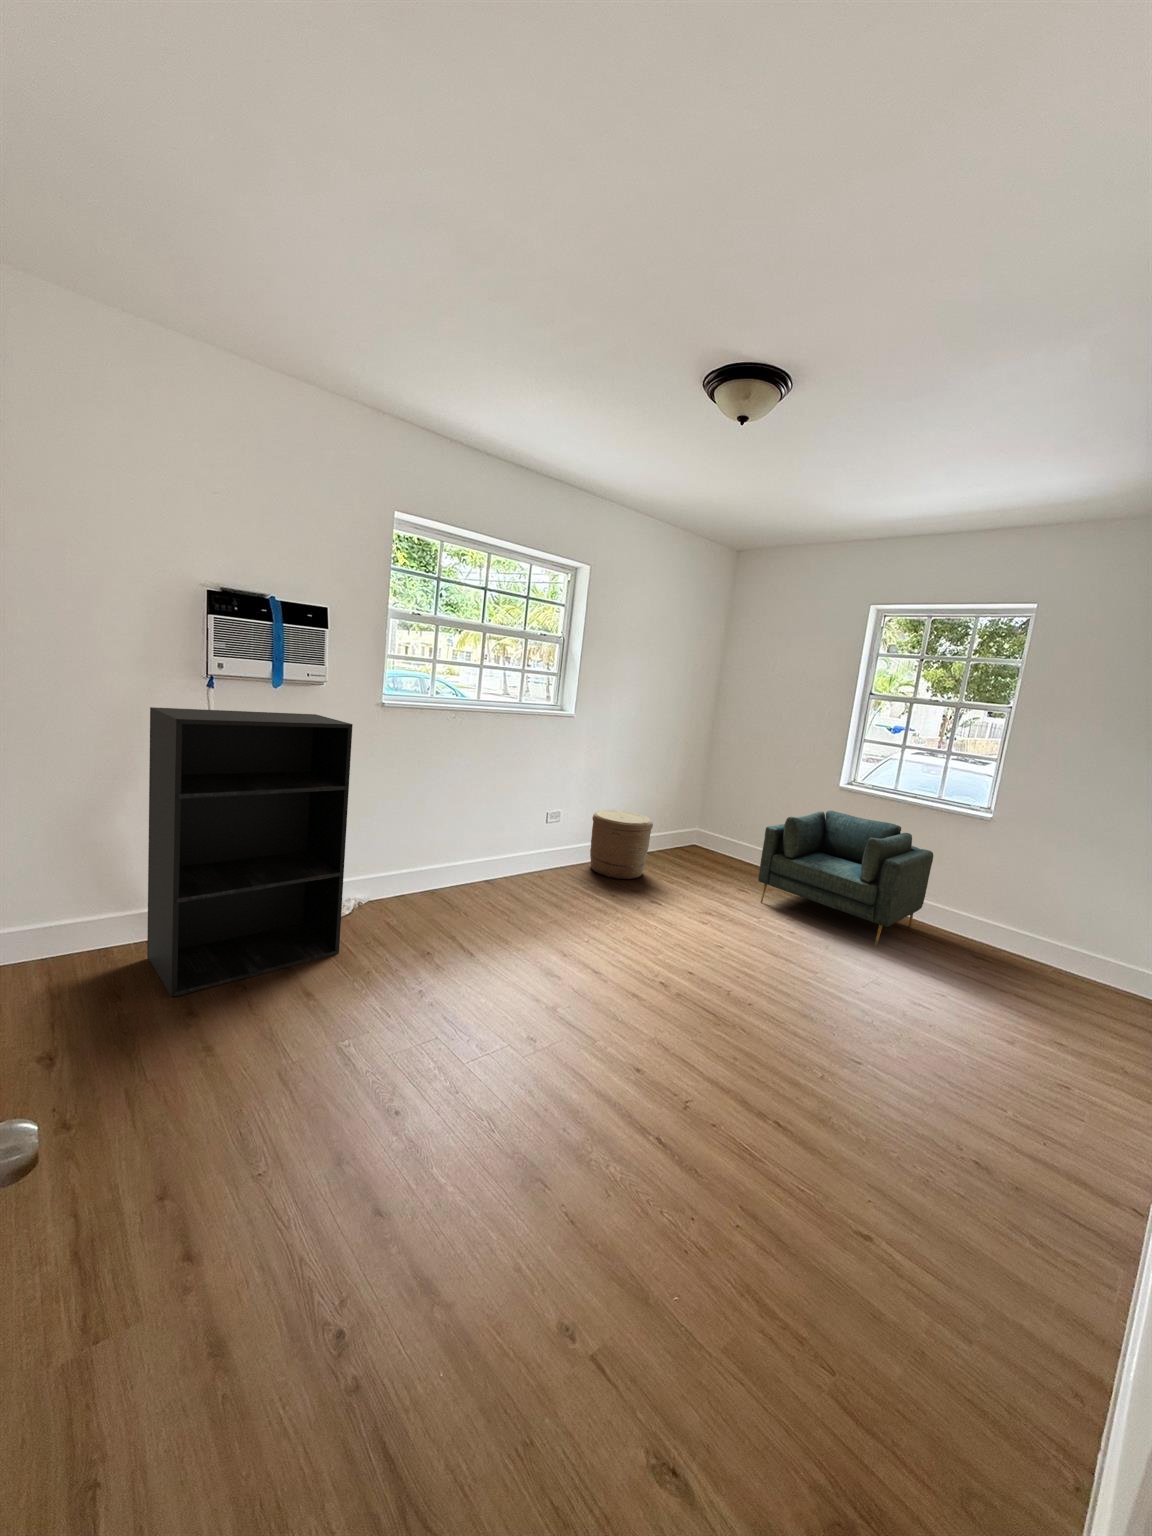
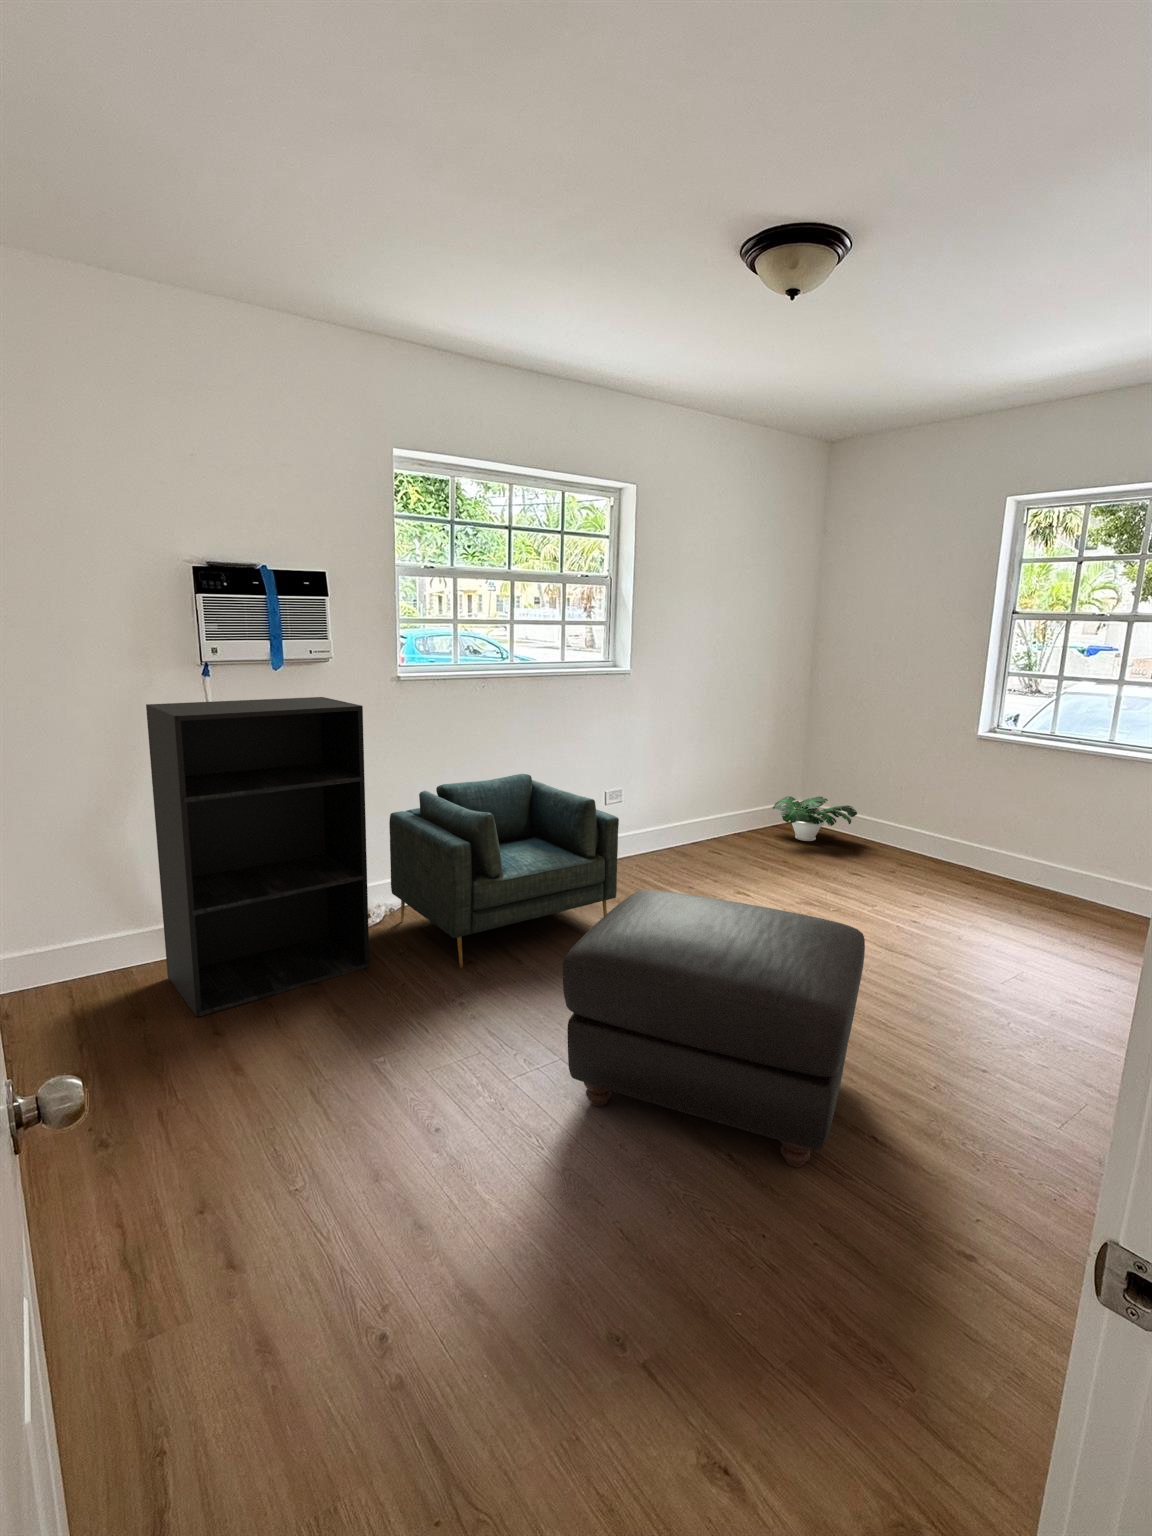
woven basket: present [590,810,653,879] -> none [662,785,738,869]
armchair: present [758,811,933,946] -> present [389,774,619,967]
potted plant: none [676,824,741,860] -> present [773,796,857,841]
ottoman: none [519,898,772,1150] -> present [563,890,865,1167]

